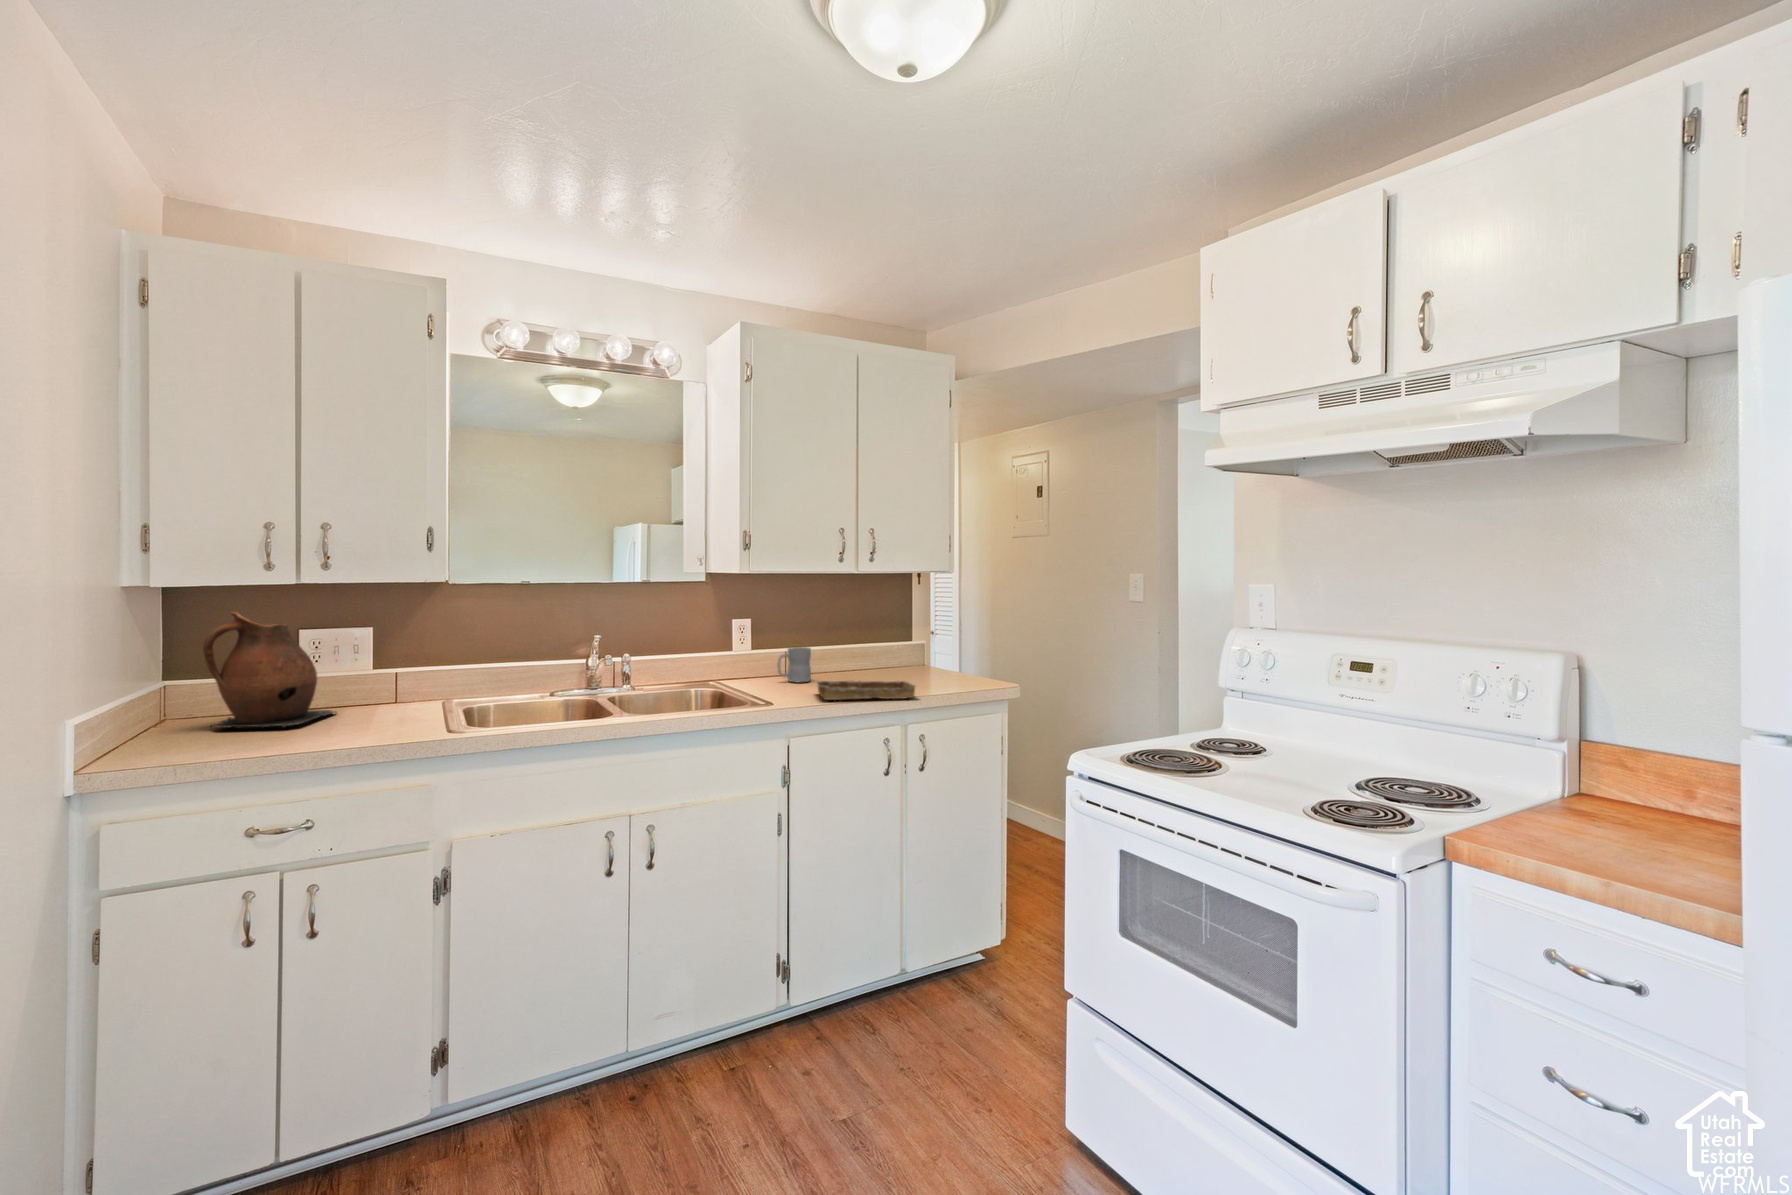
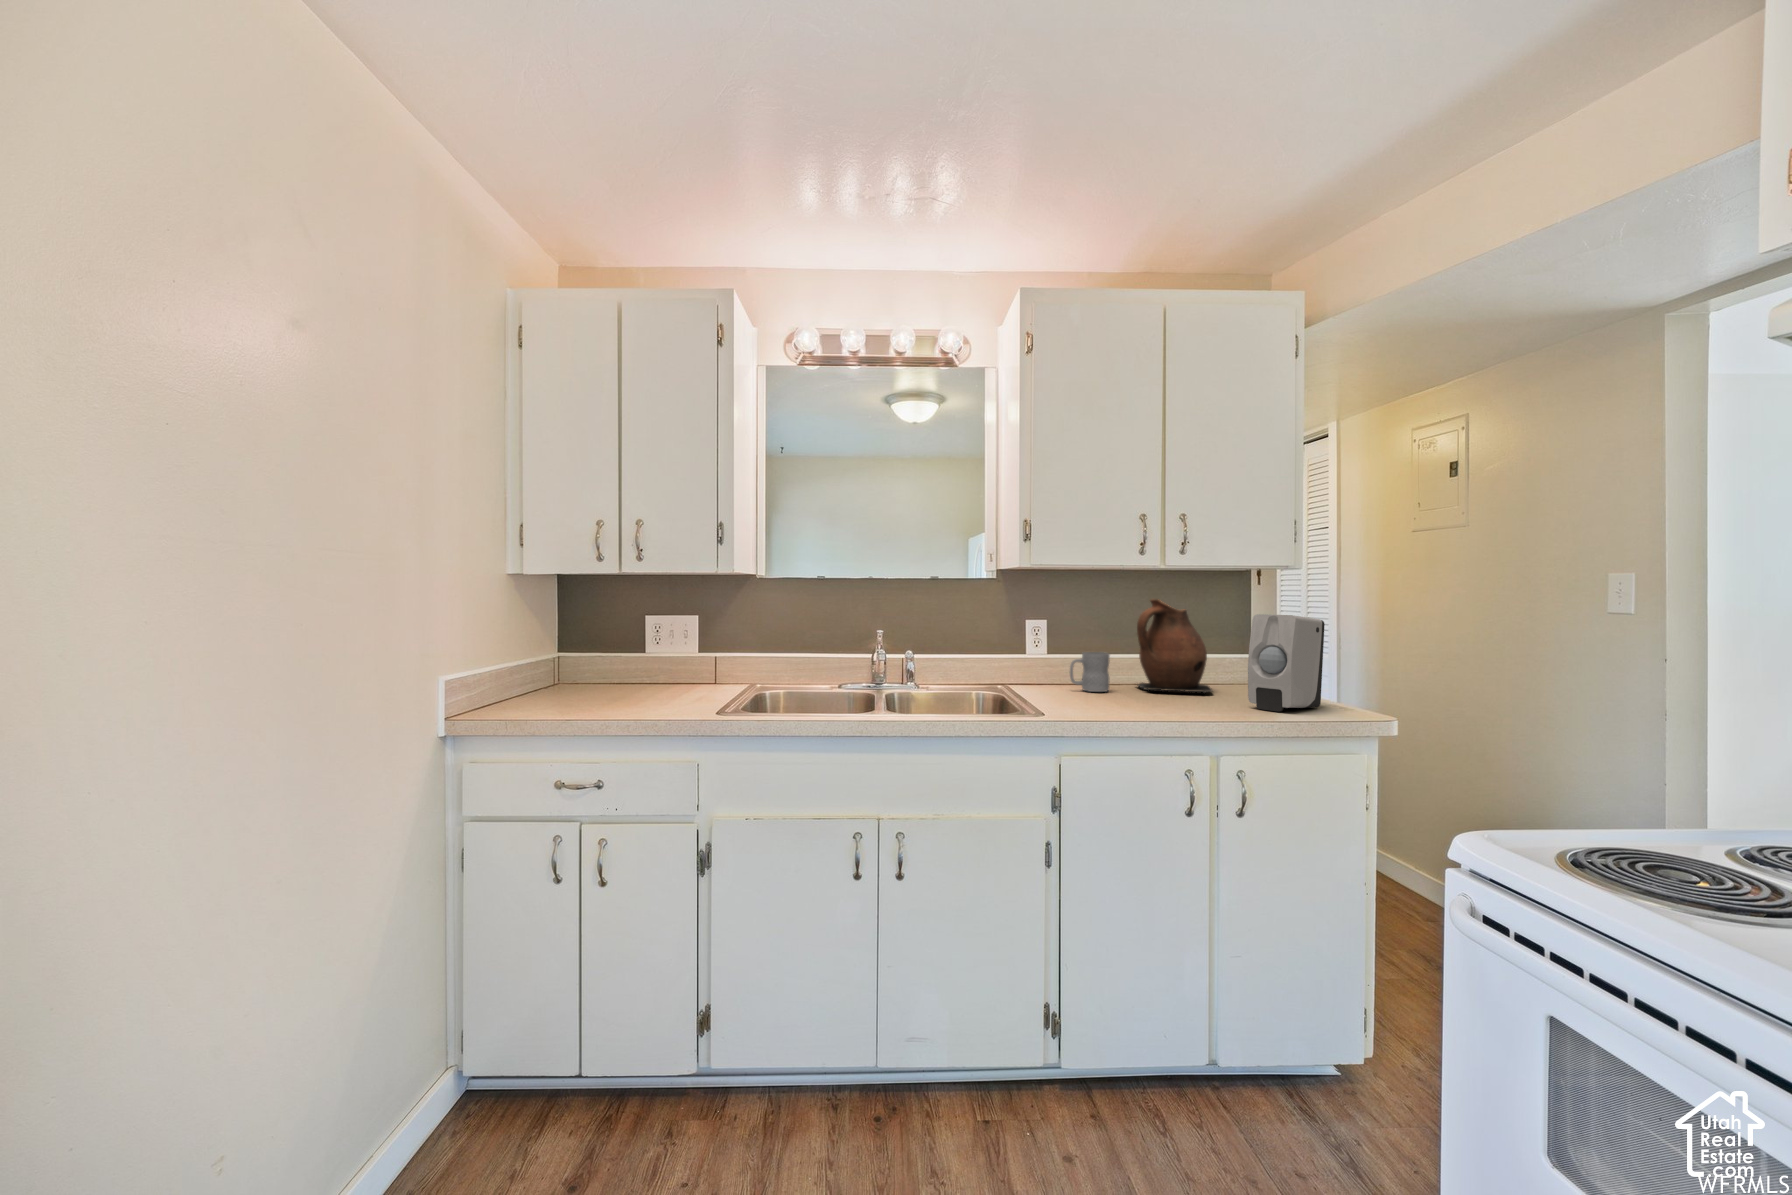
ceramic pitcher: present [203,612,337,728] -> present [1137,599,1212,693]
soap dispenser: none [923,614,974,690] -> present [1248,614,1325,712]
tray: present [815,680,916,700] -> none [1101,689,1233,717]

